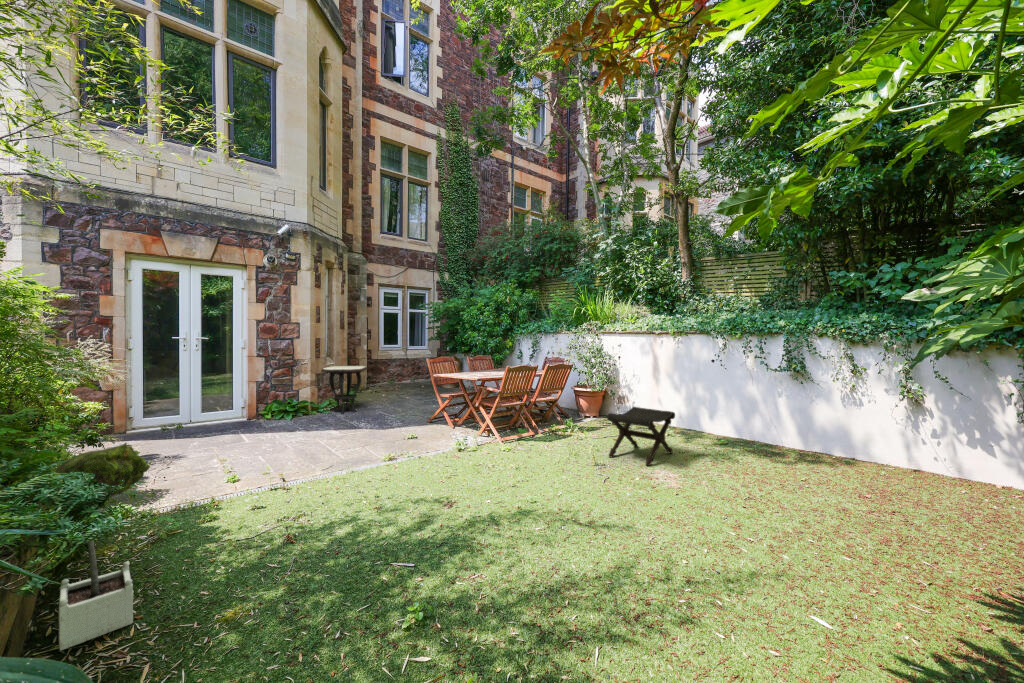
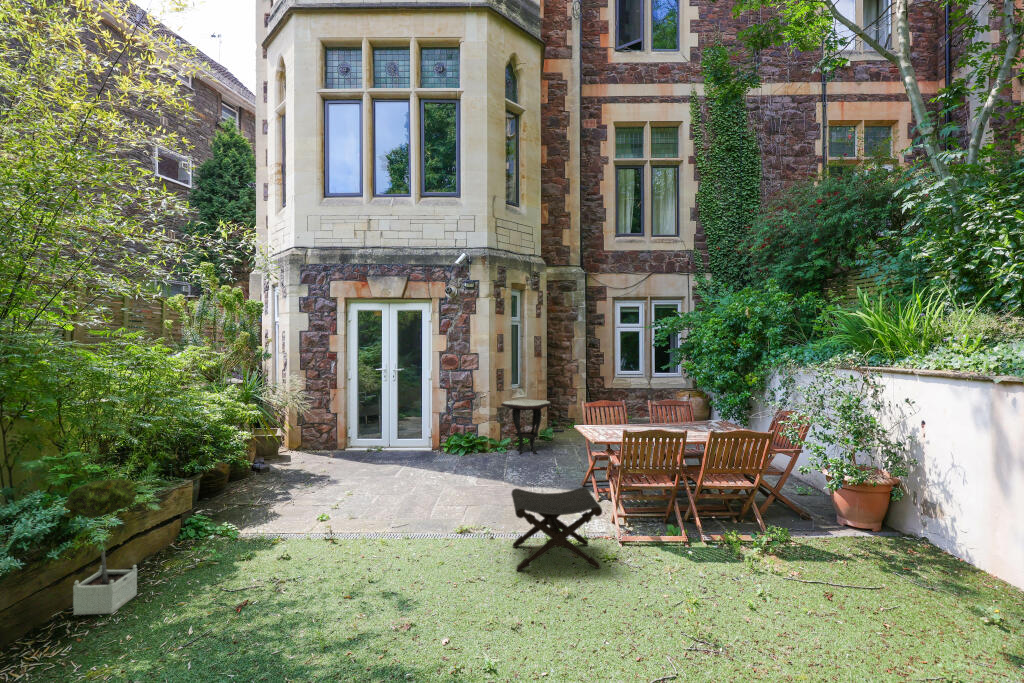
footstool: present [607,407,675,466] -> present [511,487,602,571]

